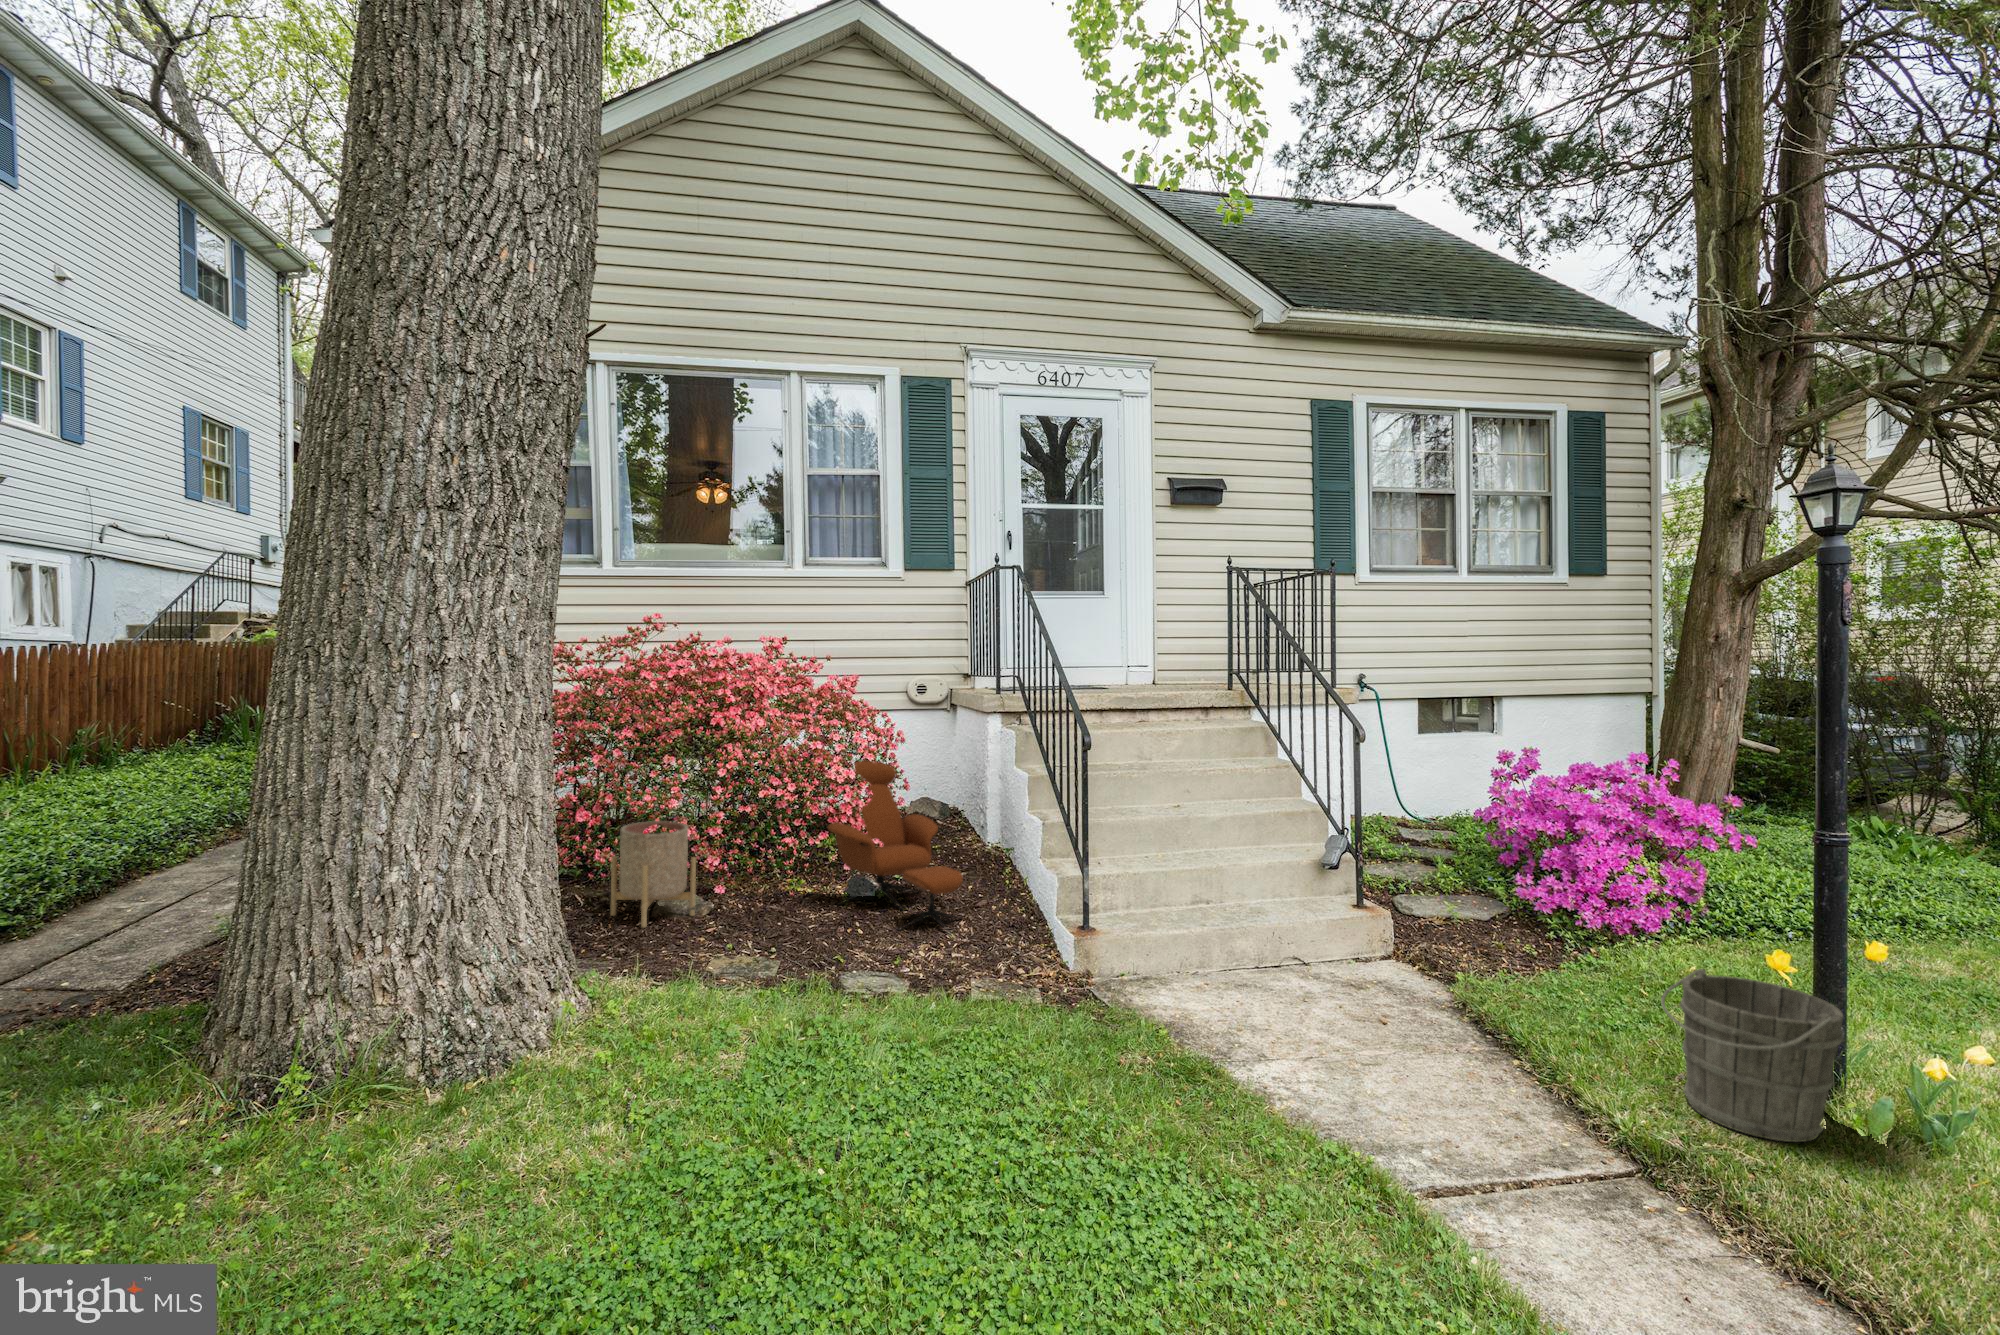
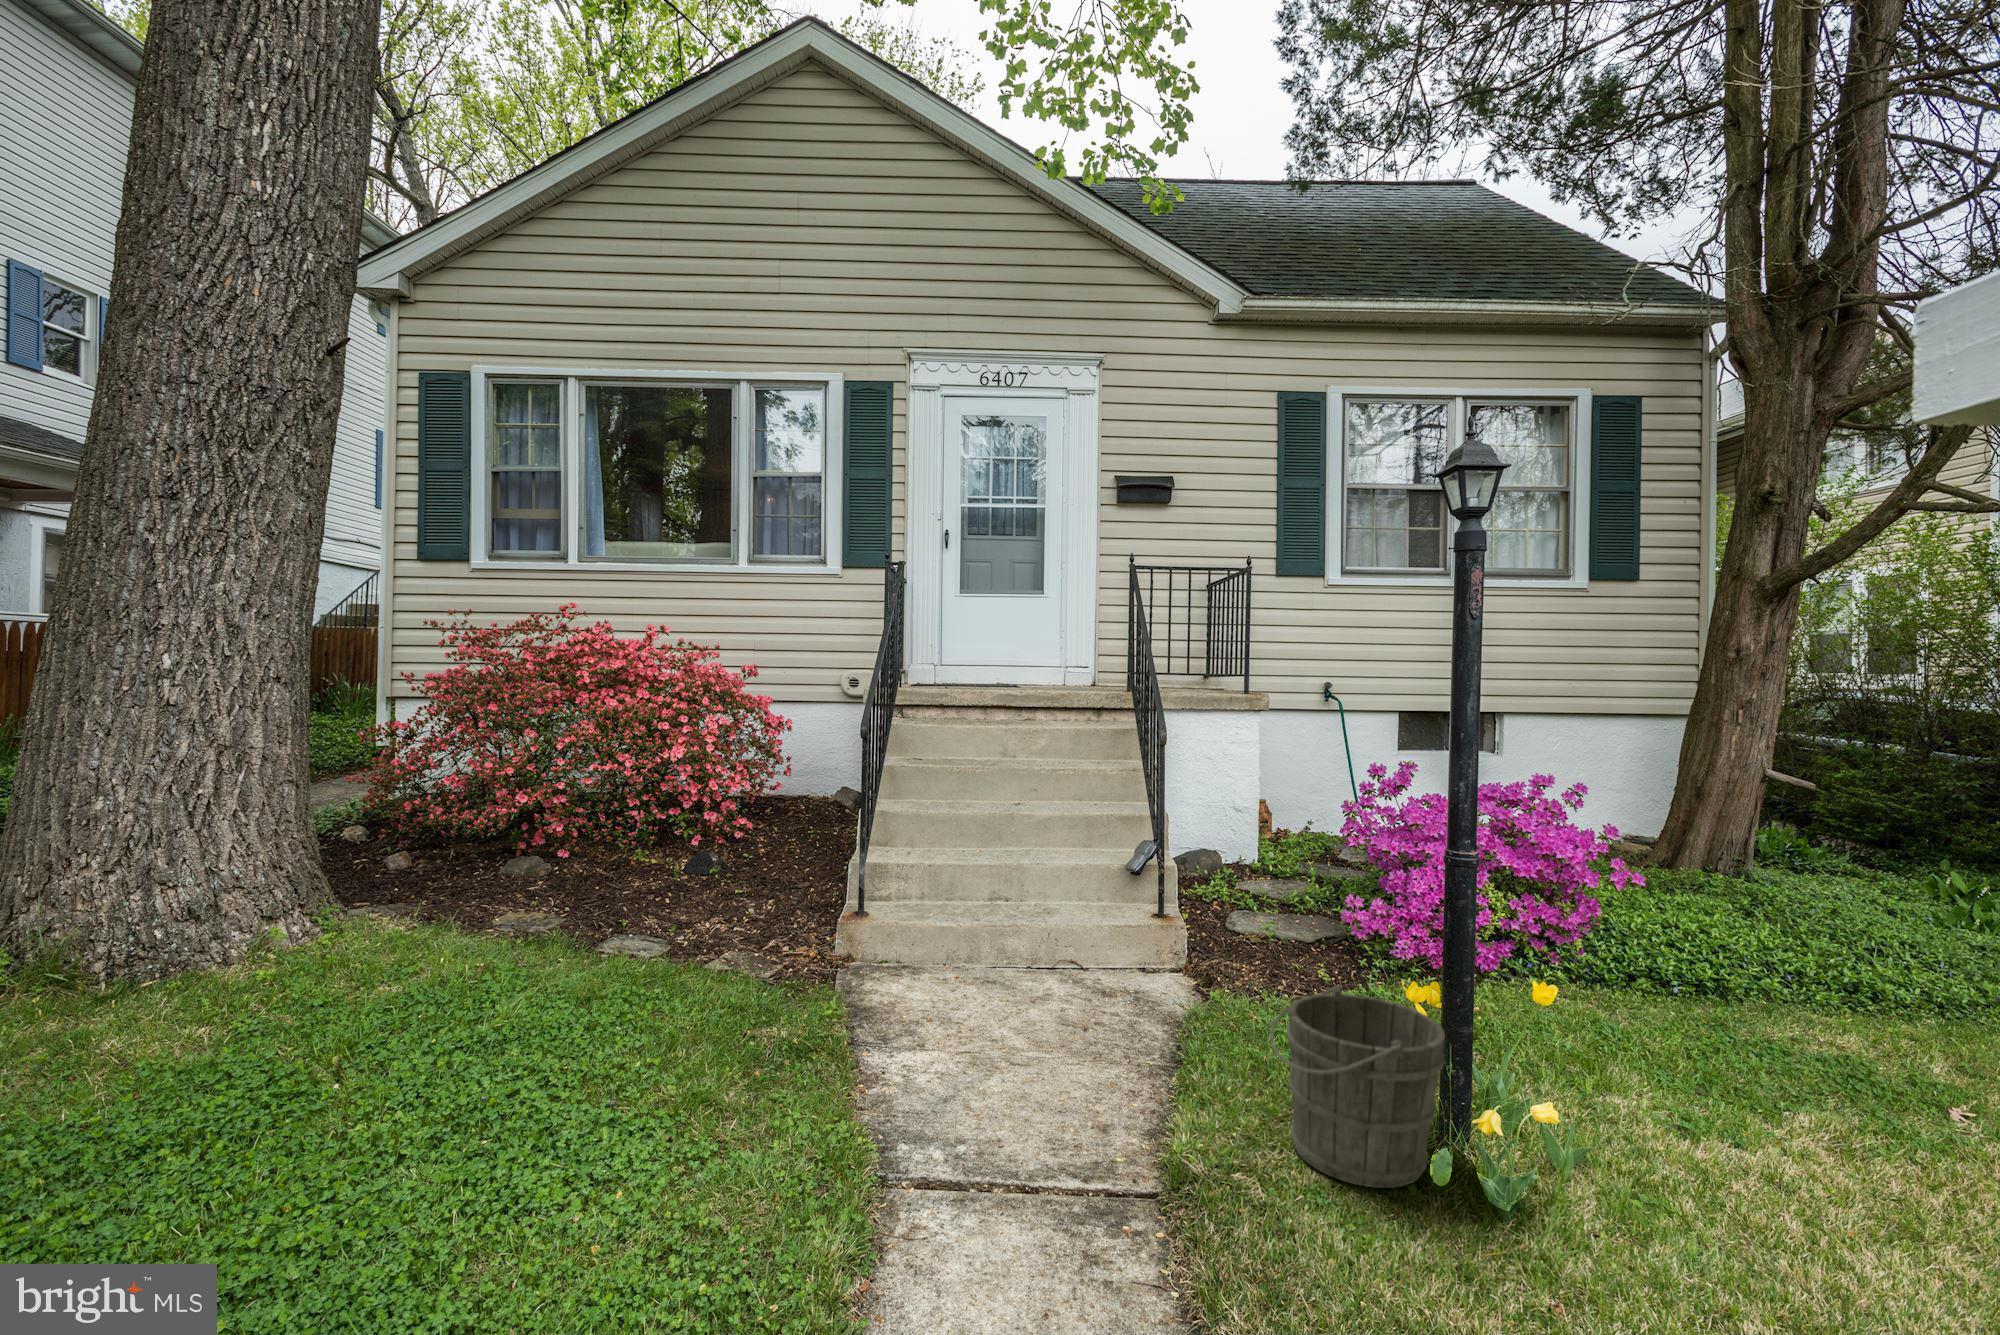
lounge chair: present [828,761,963,933] -> none [676,745,786,909]
planter: present [611,821,696,928] -> none [476,791,547,884]

